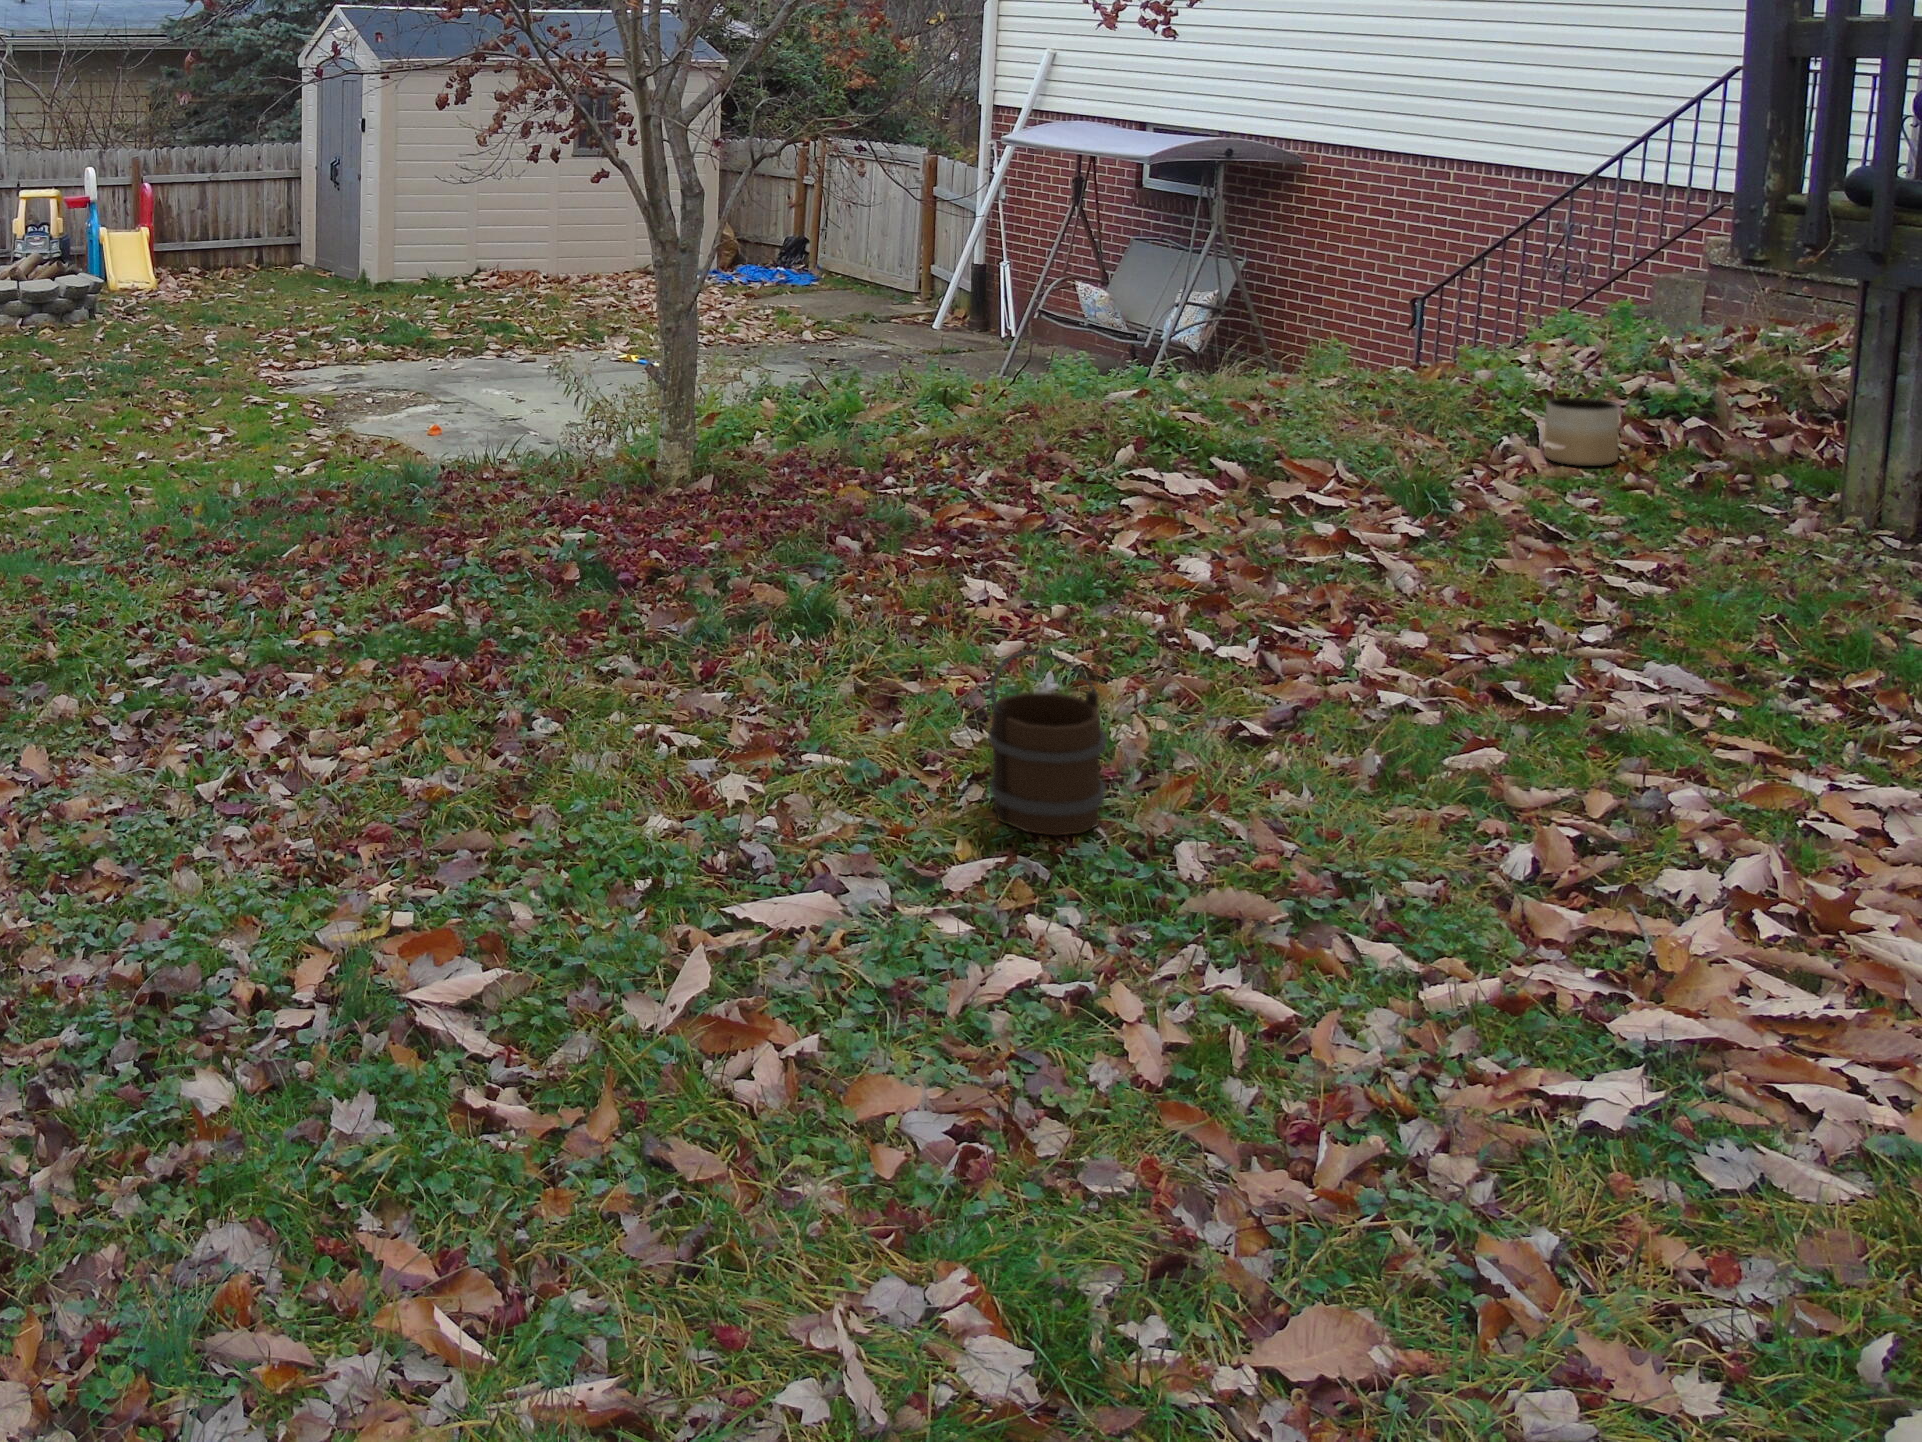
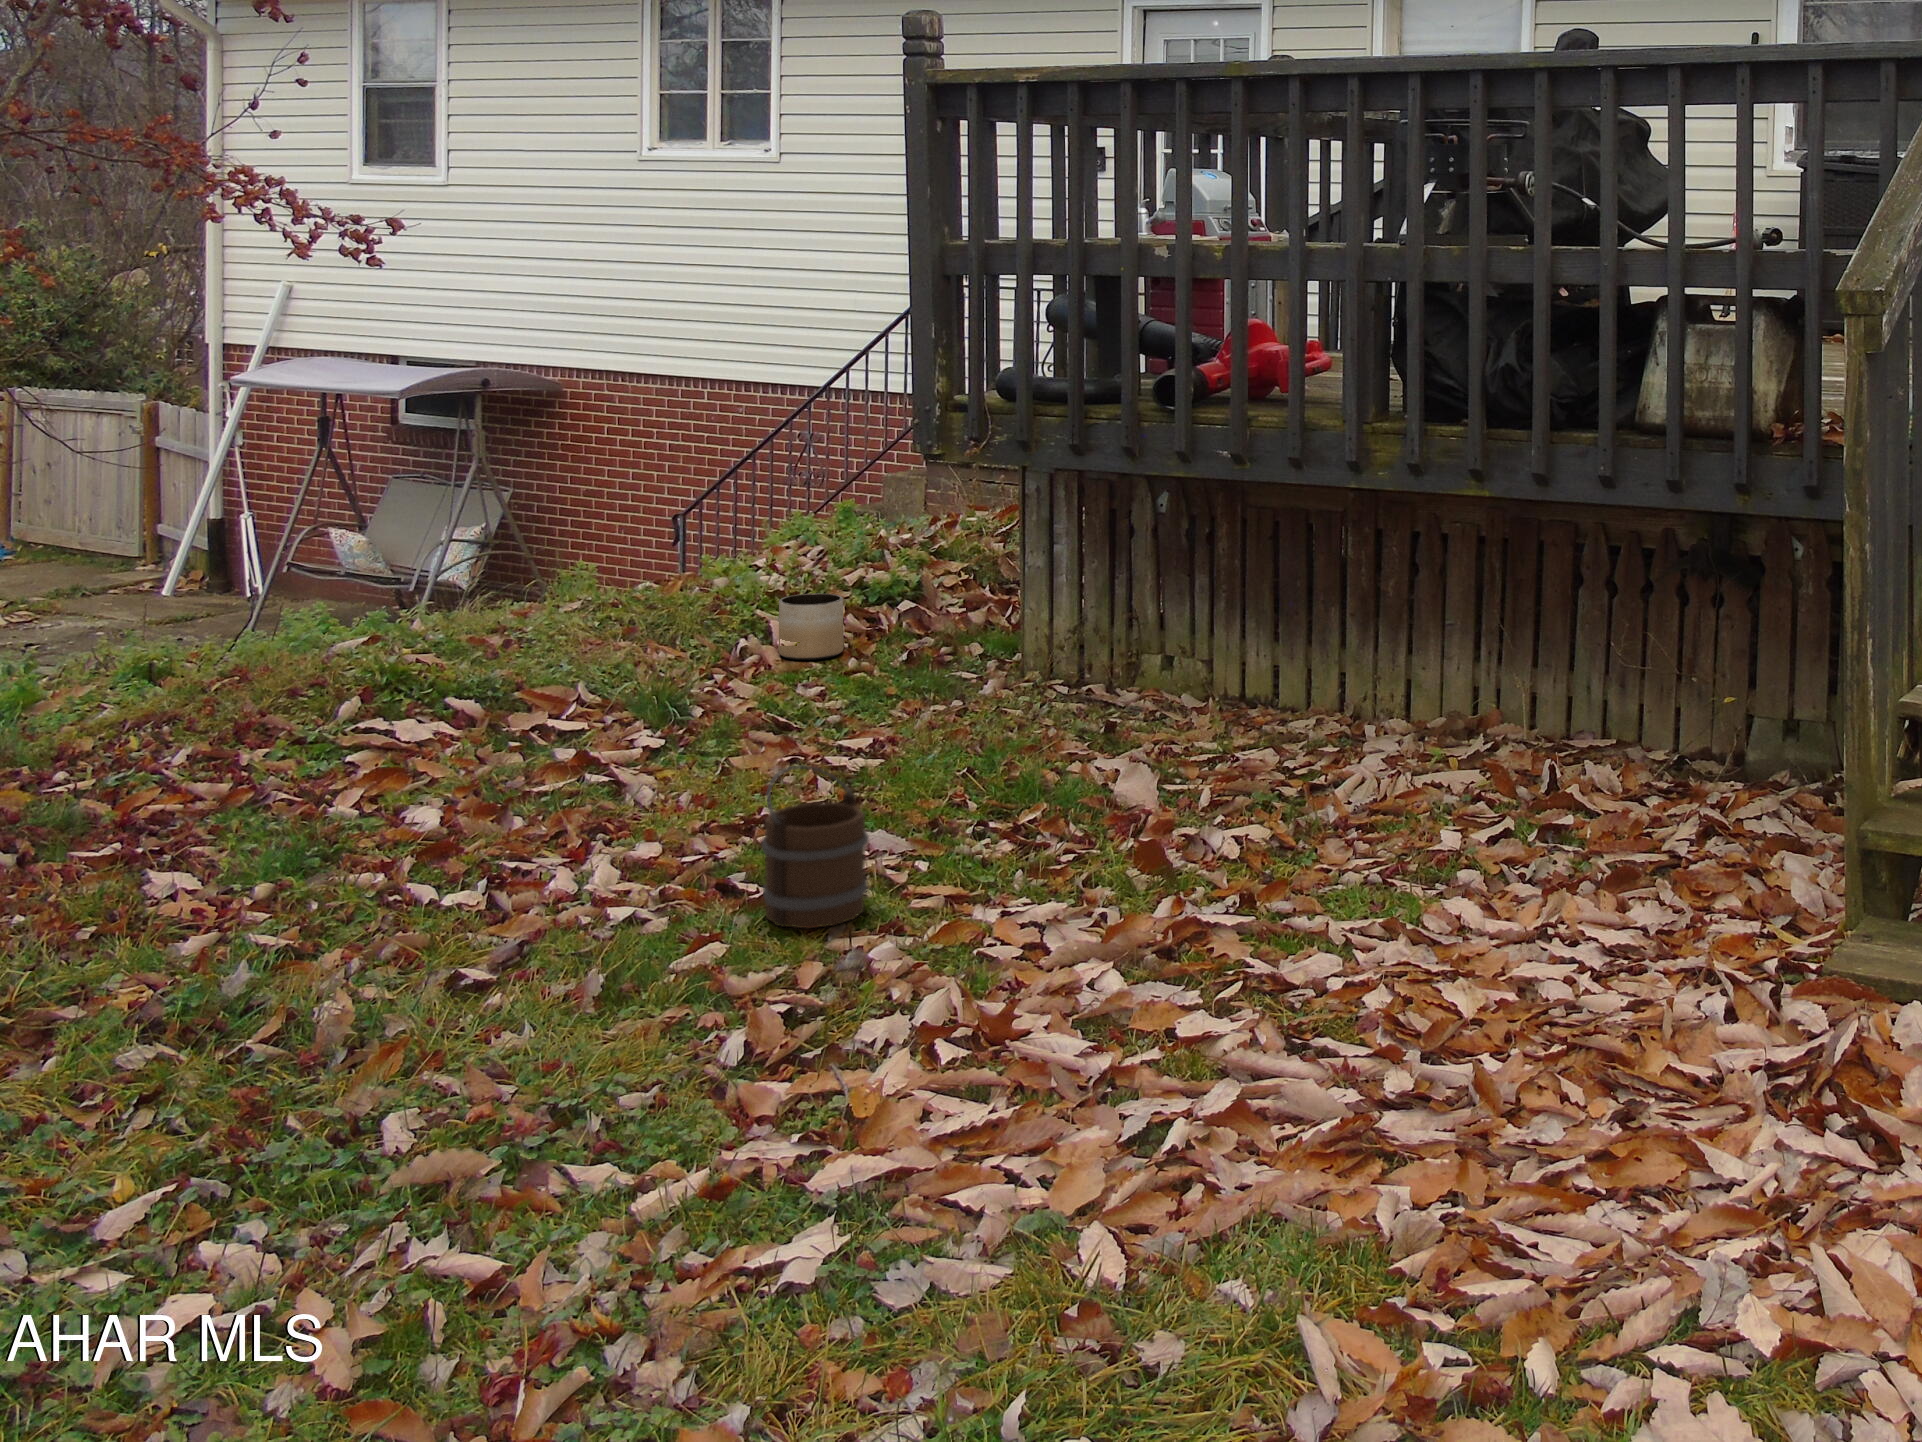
bucket: present [988,651,1107,835] -> present [762,765,869,928]

